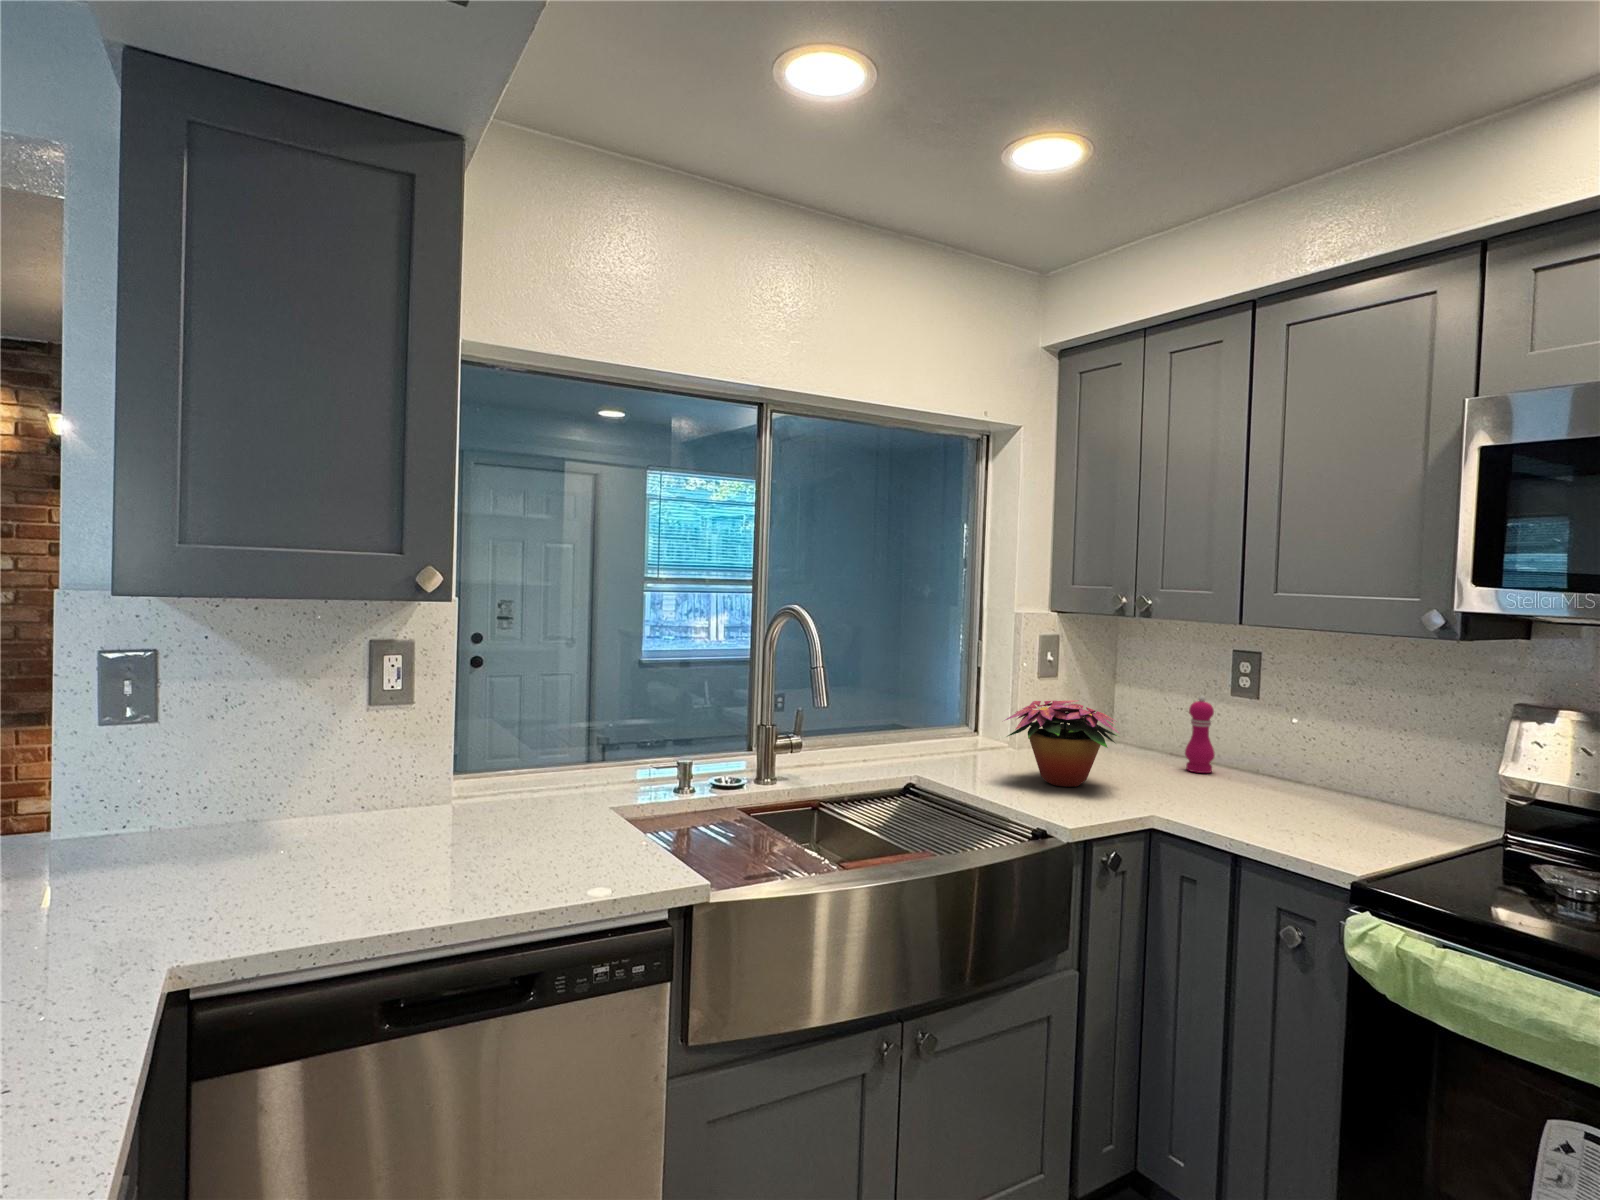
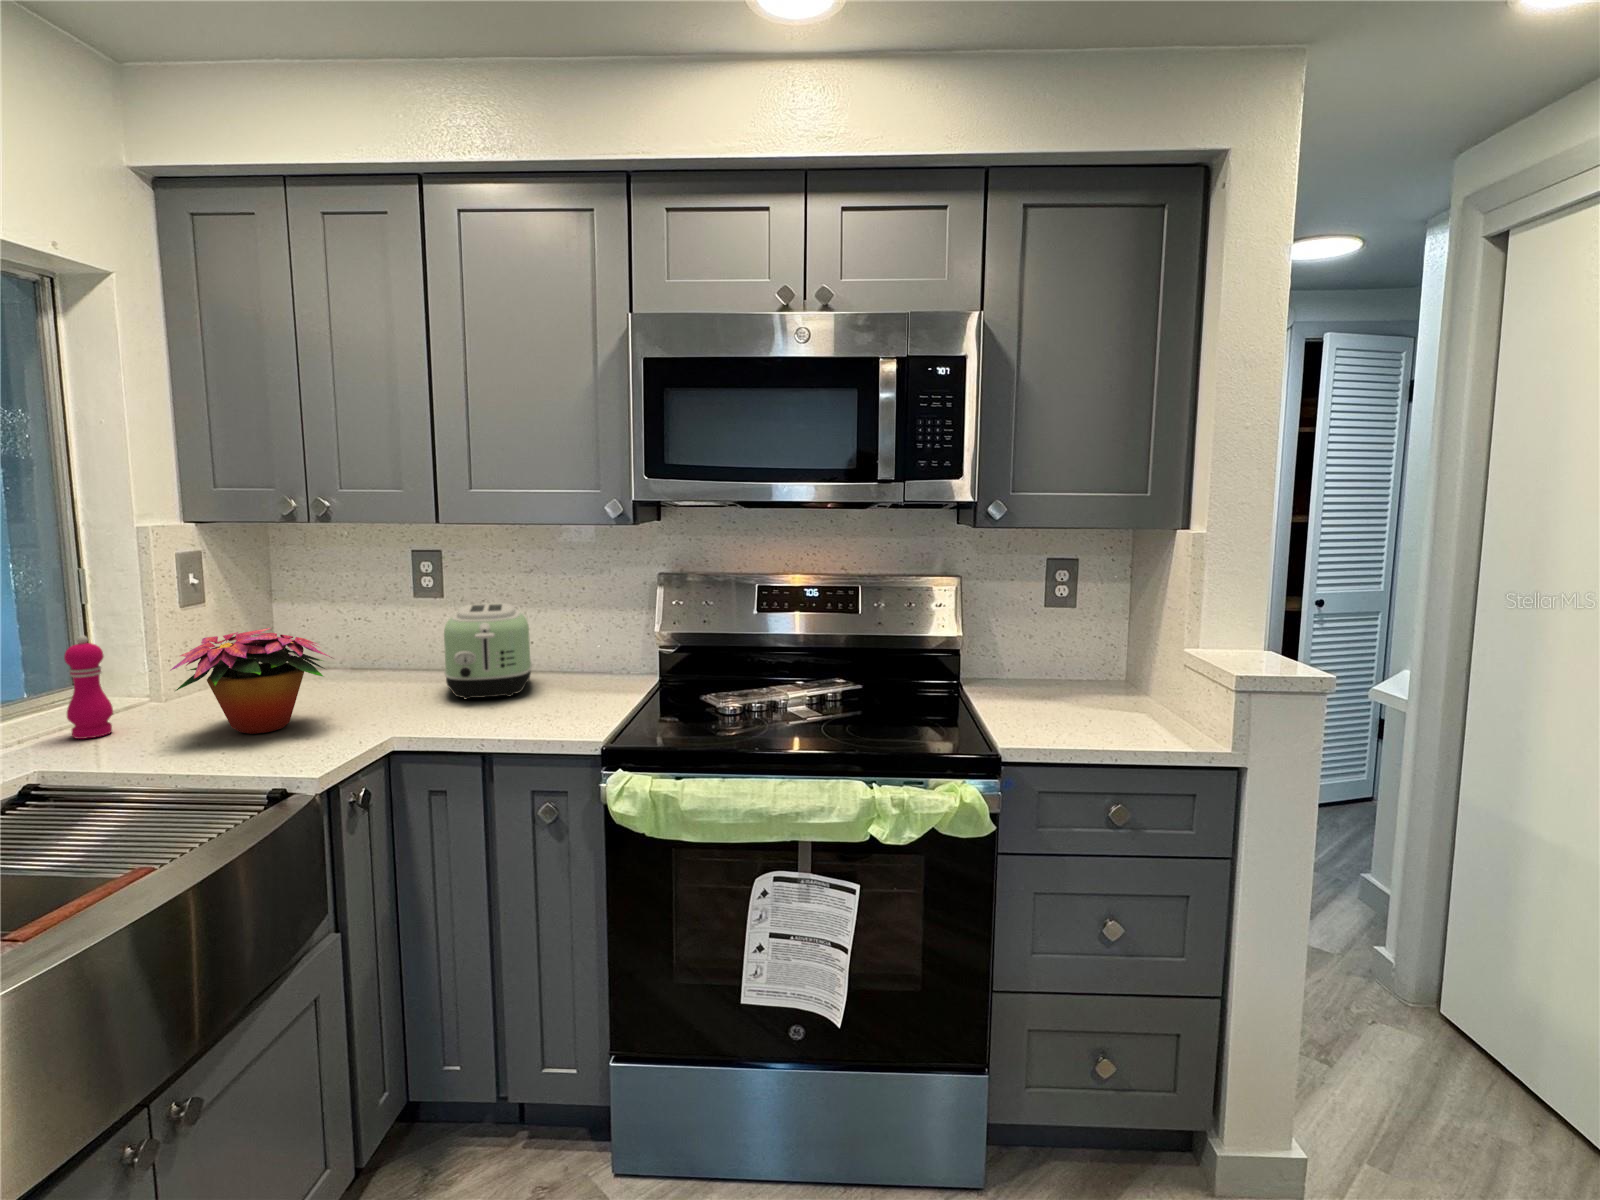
pepper mill: present [1185,696,1215,773] -> present [64,635,113,739]
toaster: none [1230,709,1333,810] -> present [444,603,532,699]

